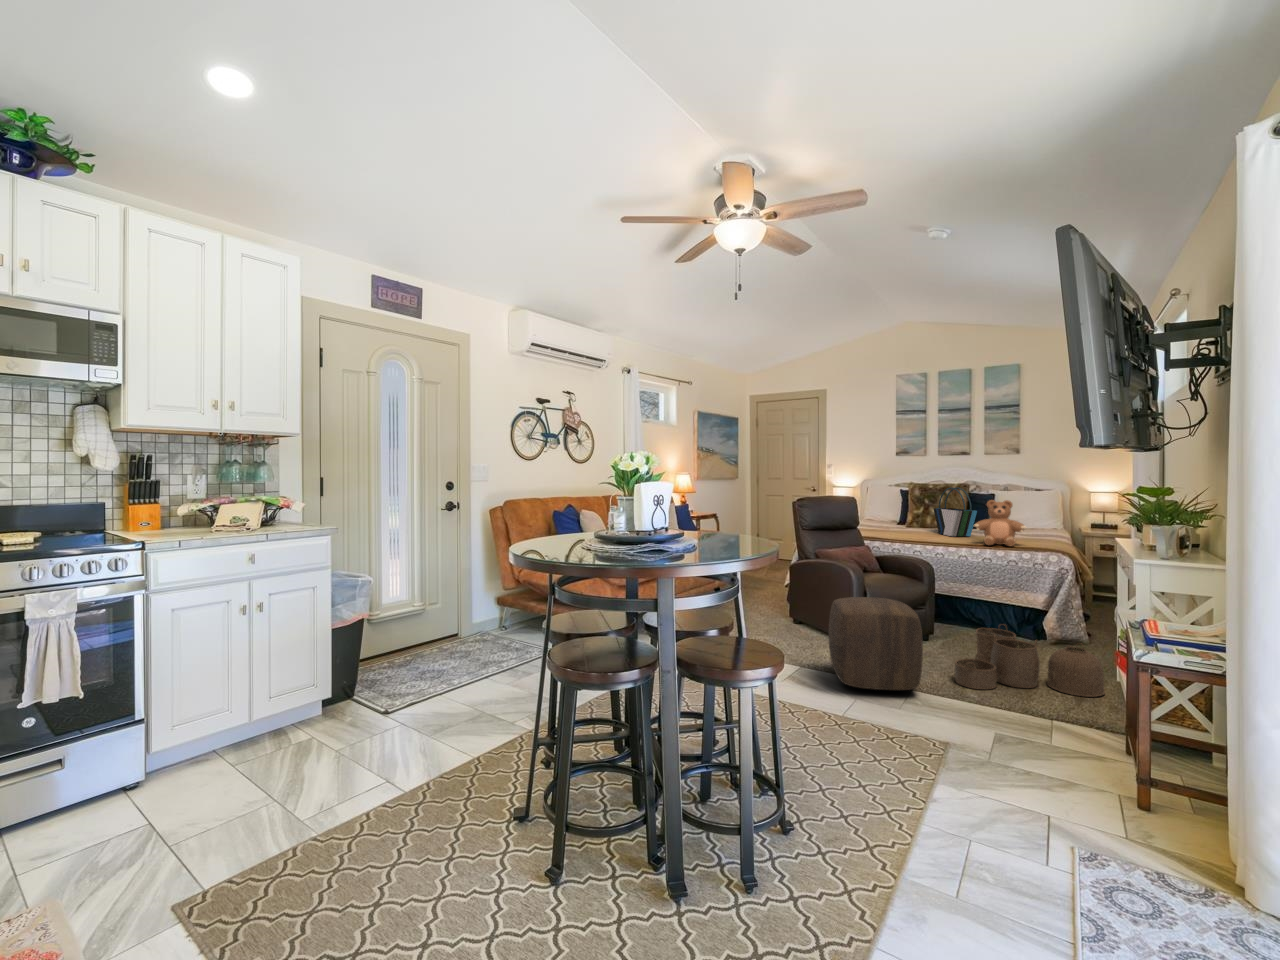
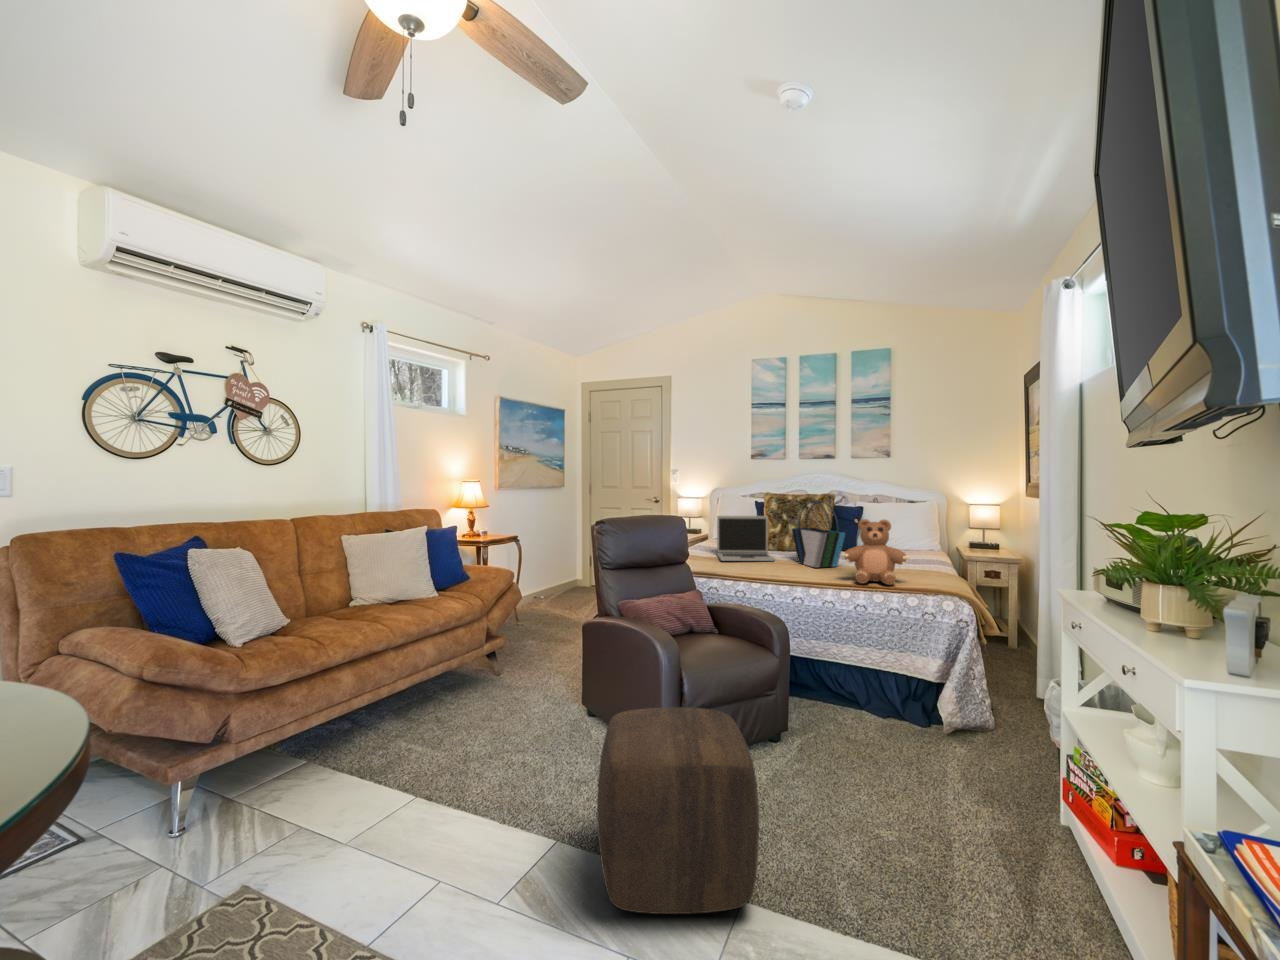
laptop: none [873,499,920,532] -> present [717,516,775,561]
woven basket: present [955,624,1105,697] -> none [816,727,1054,877]

